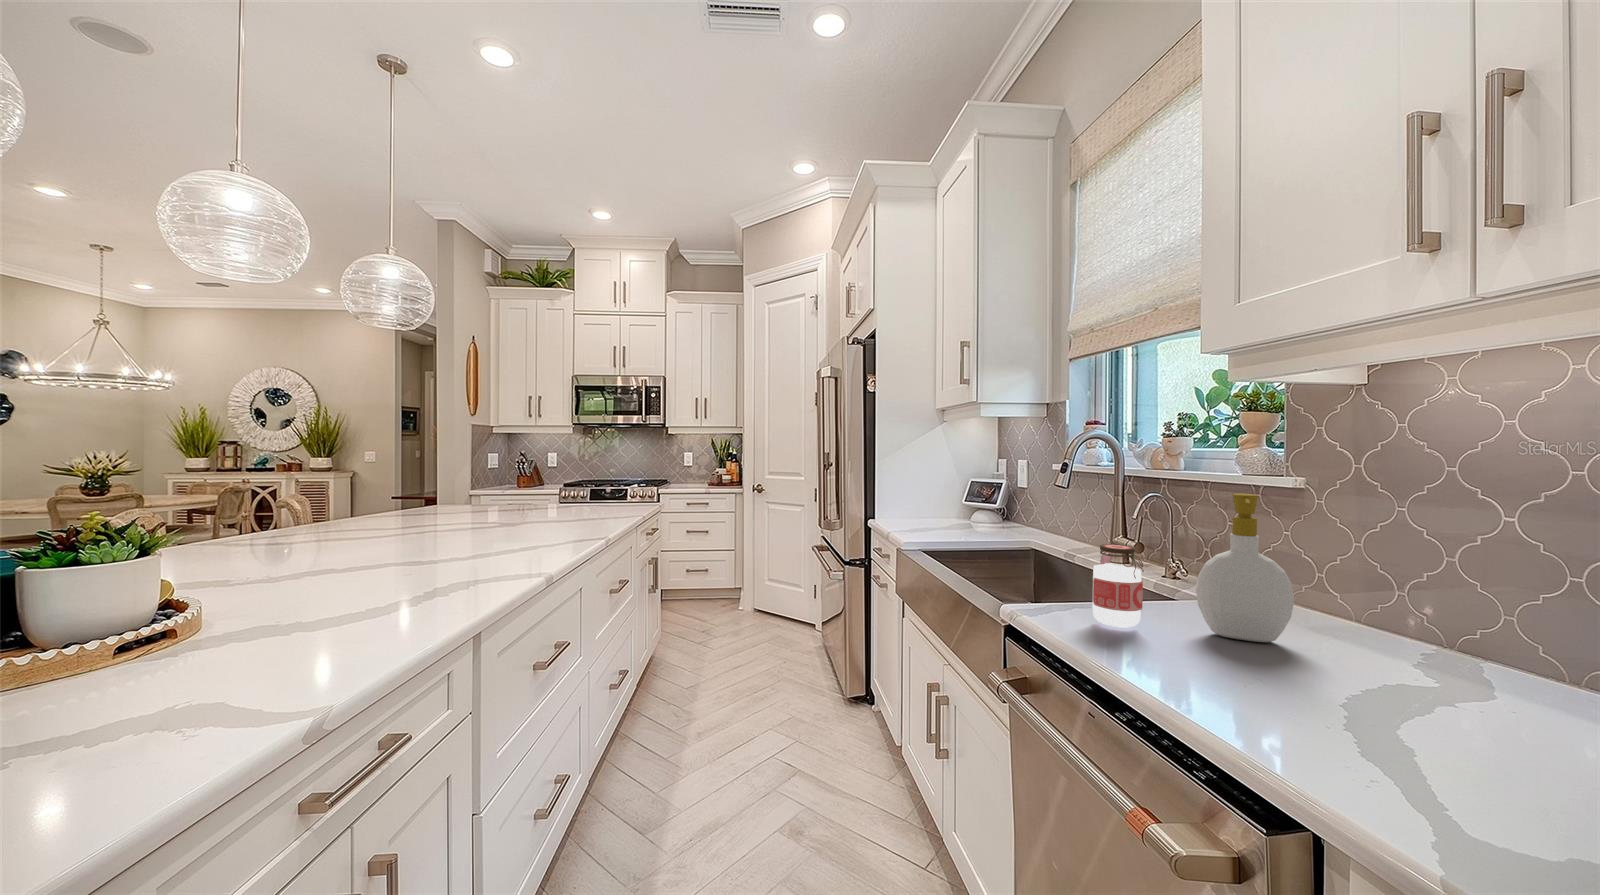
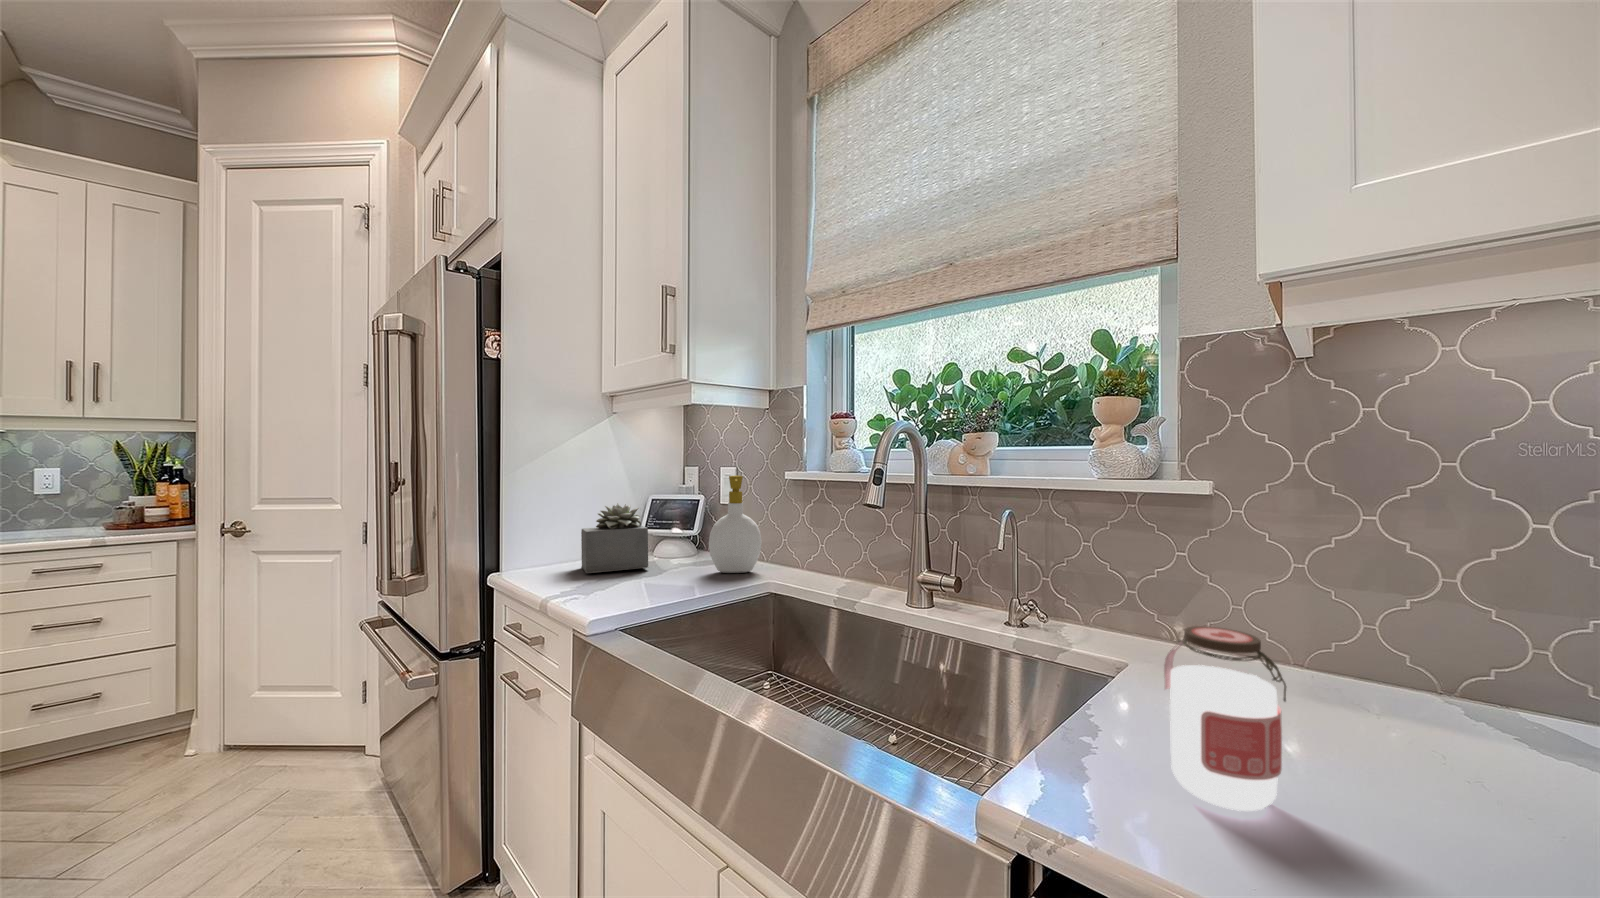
succulent plant: none [919,481,959,524] -> present [581,503,648,573]
soap bottle: present [1196,493,1294,642] -> present [709,476,762,573]

